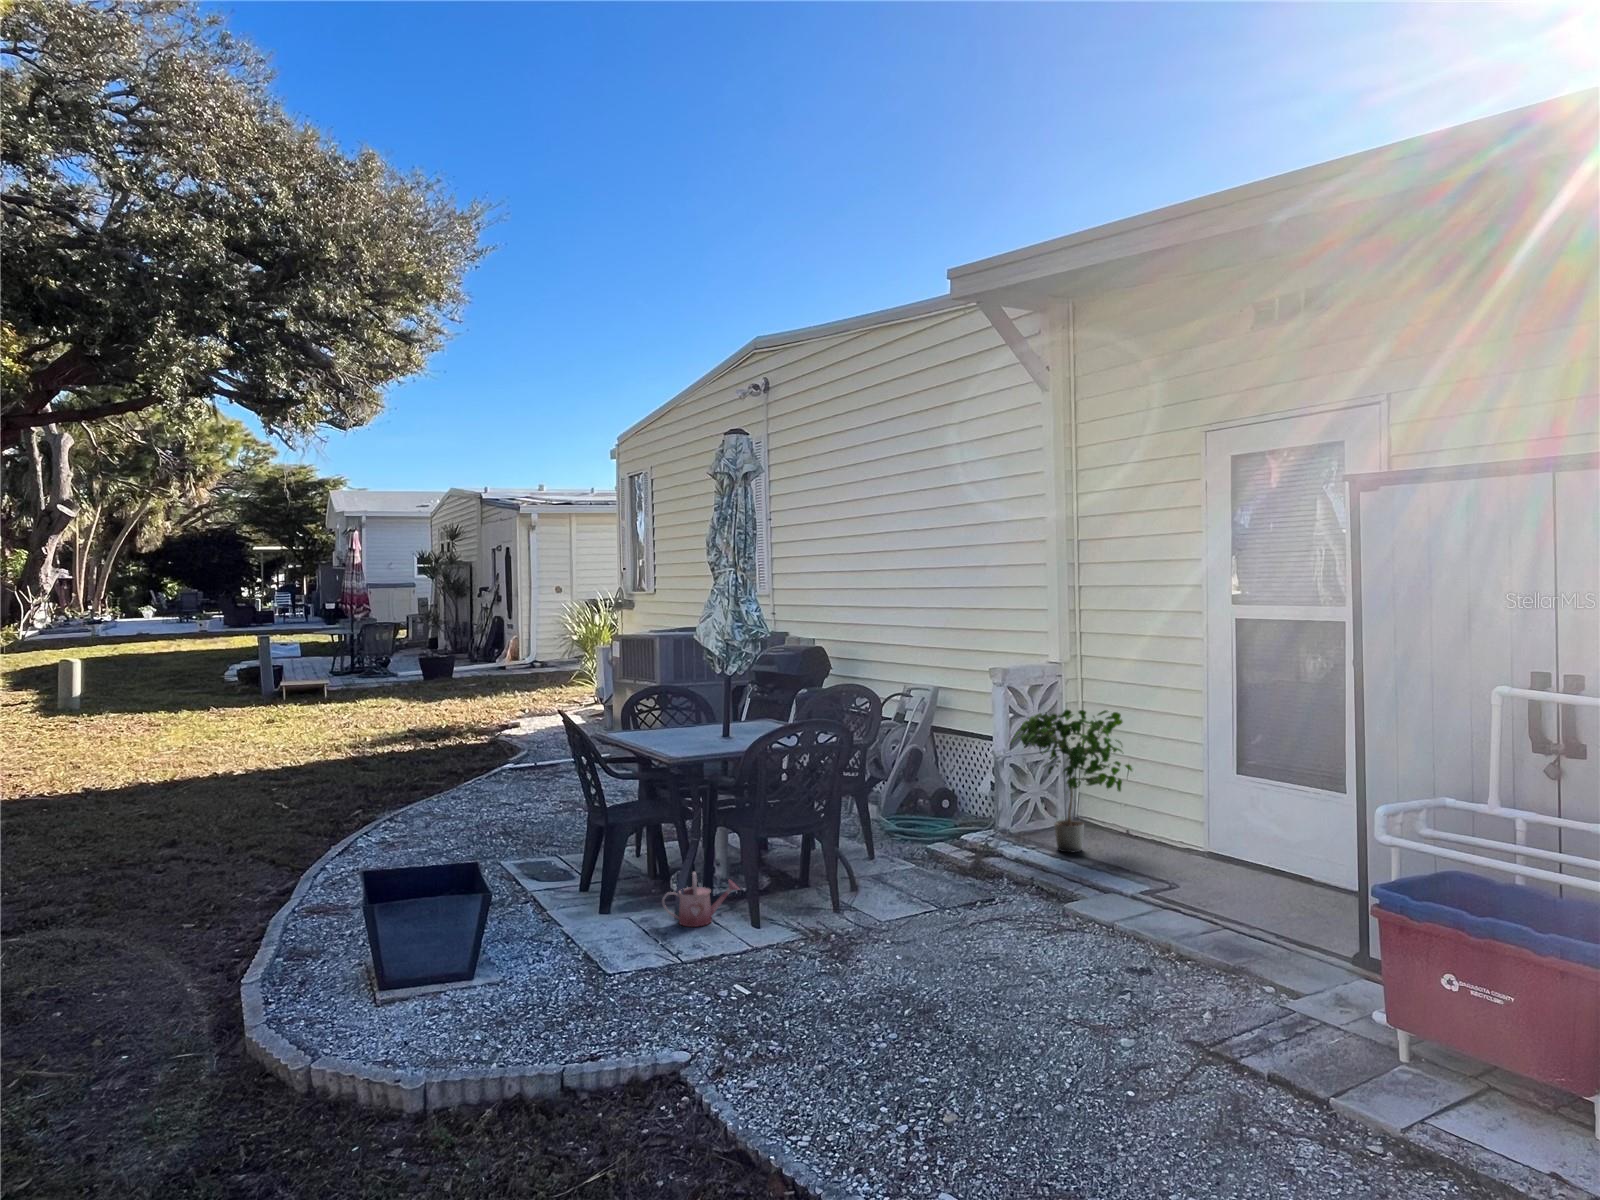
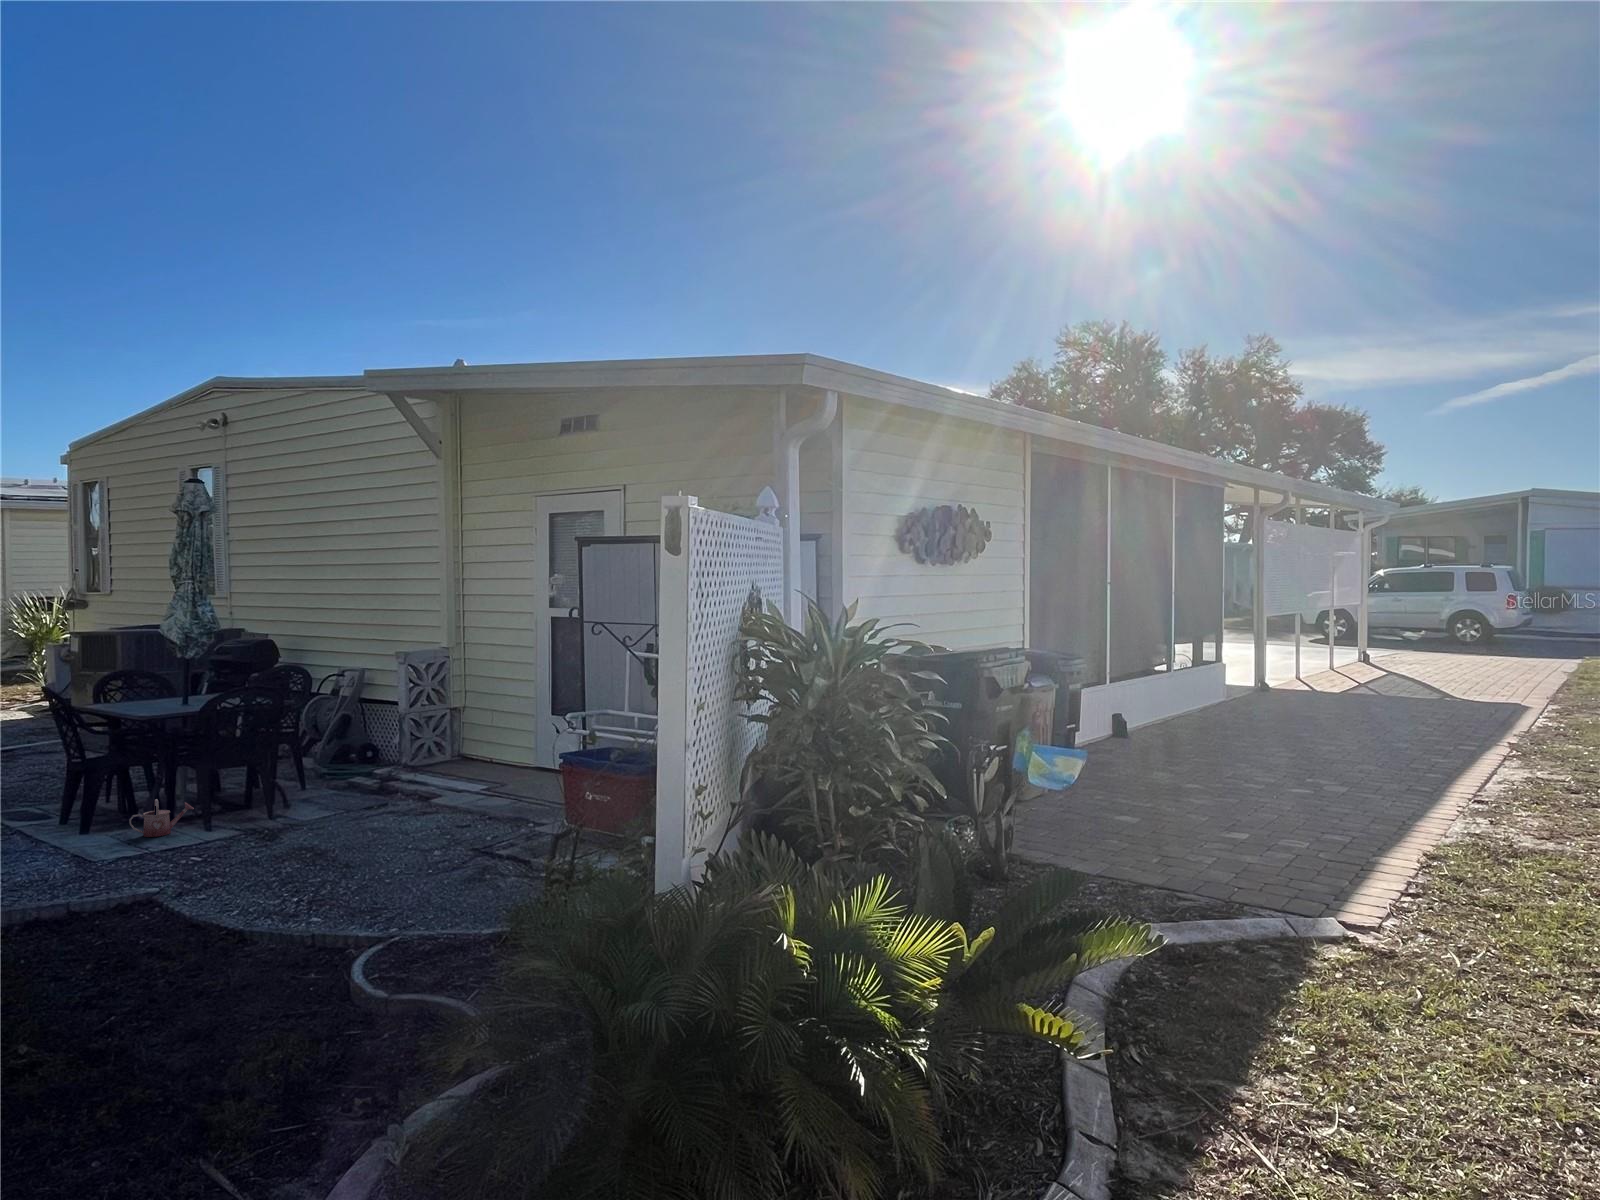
potted plant: present [1011,709,1132,852] -> none [410,679,494,773]

